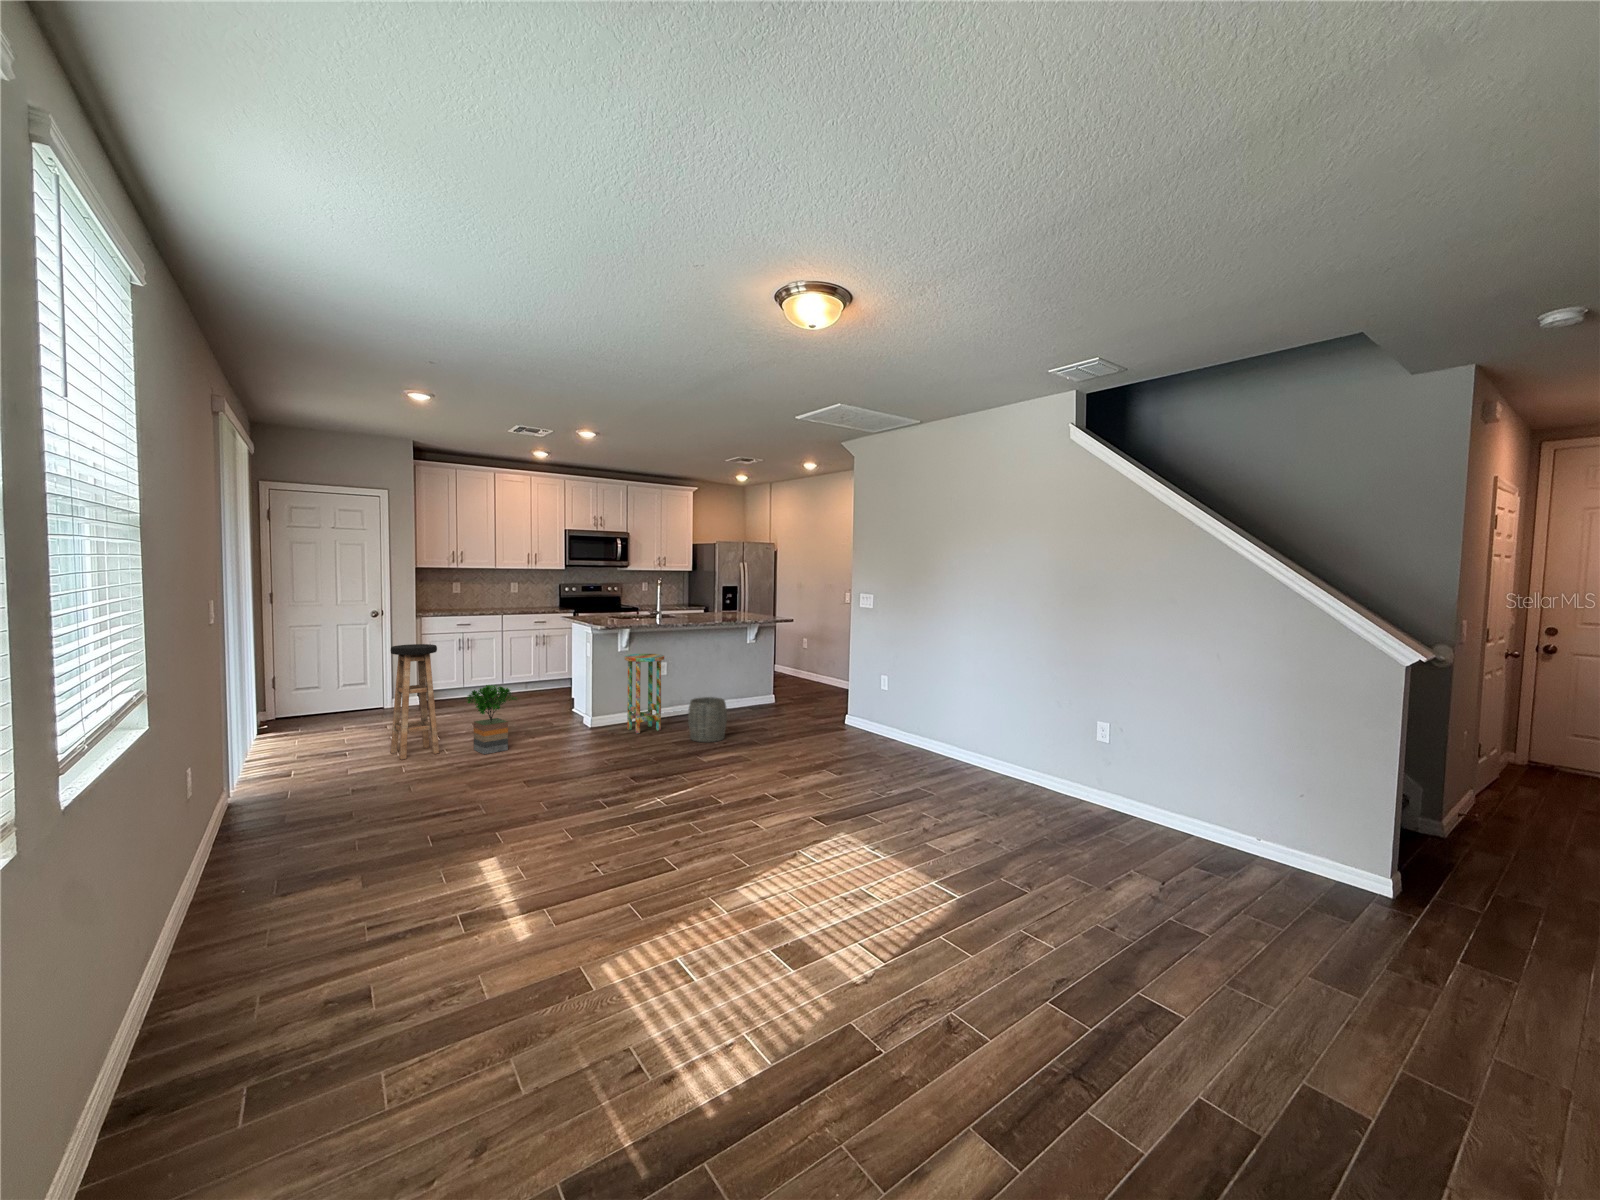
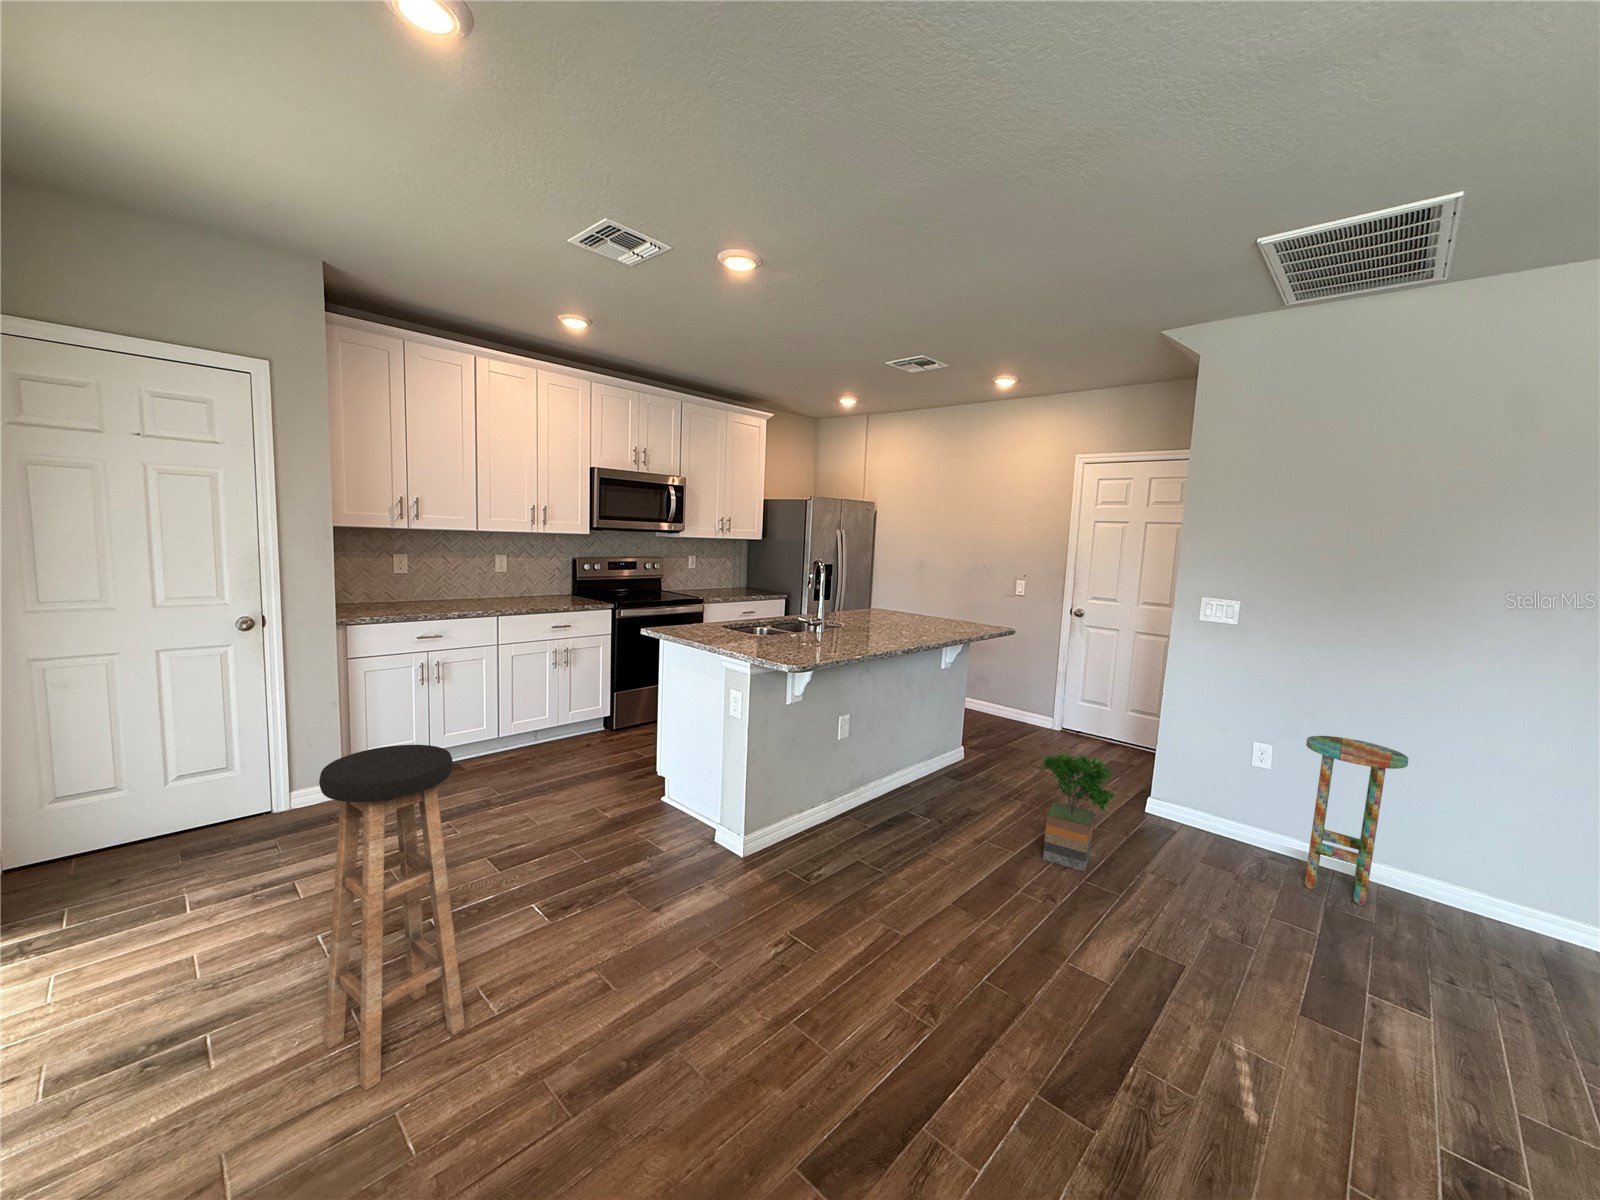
side table: present [625,654,664,734] -> present [1305,736,1409,905]
potted tree: present [467,685,517,754] -> present [1041,753,1115,872]
woven basket: present [688,697,727,742] -> none [949,794,1026,896]

